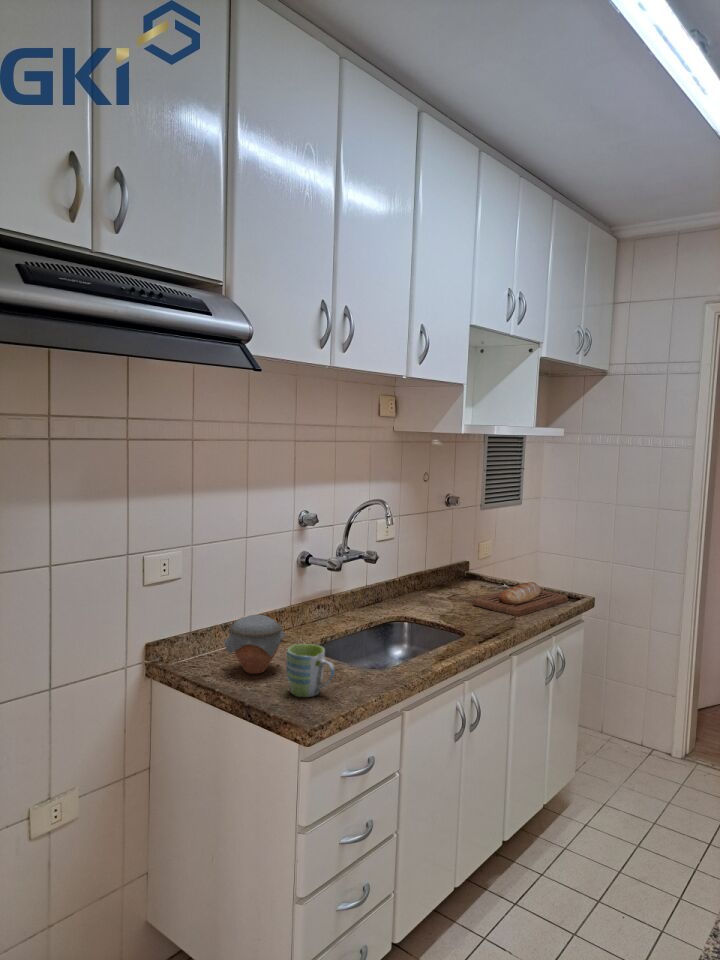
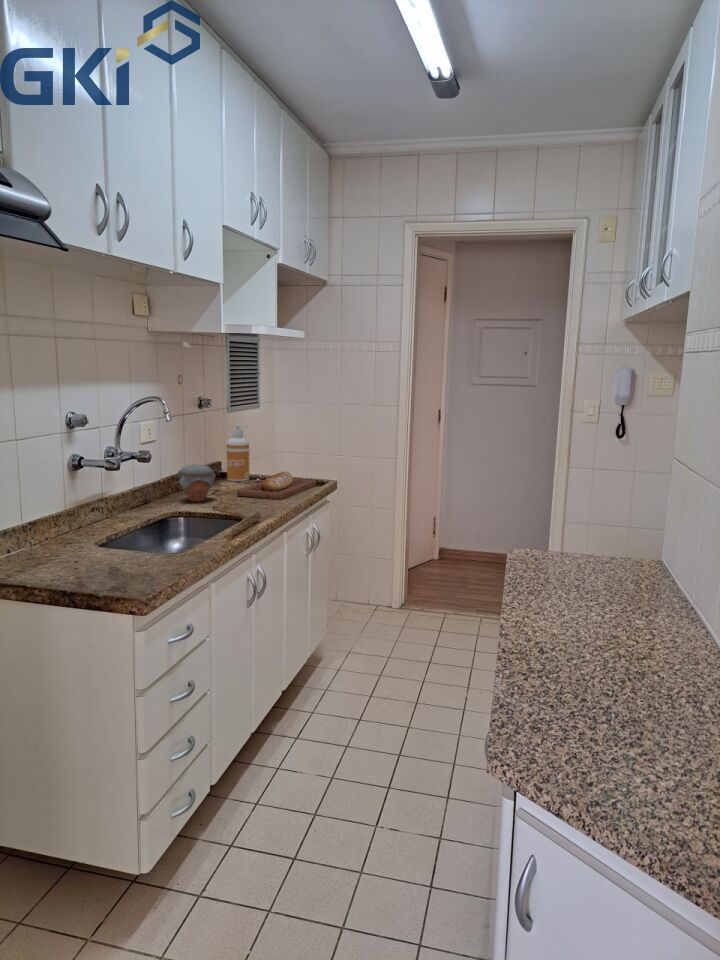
soap dispenser: none [473,525,498,586] -> present [227,425,249,481]
jar: present [224,615,285,674] -> present [177,464,215,502]
mug: present [286,644,334,697] -> none [100,531,152,580]

